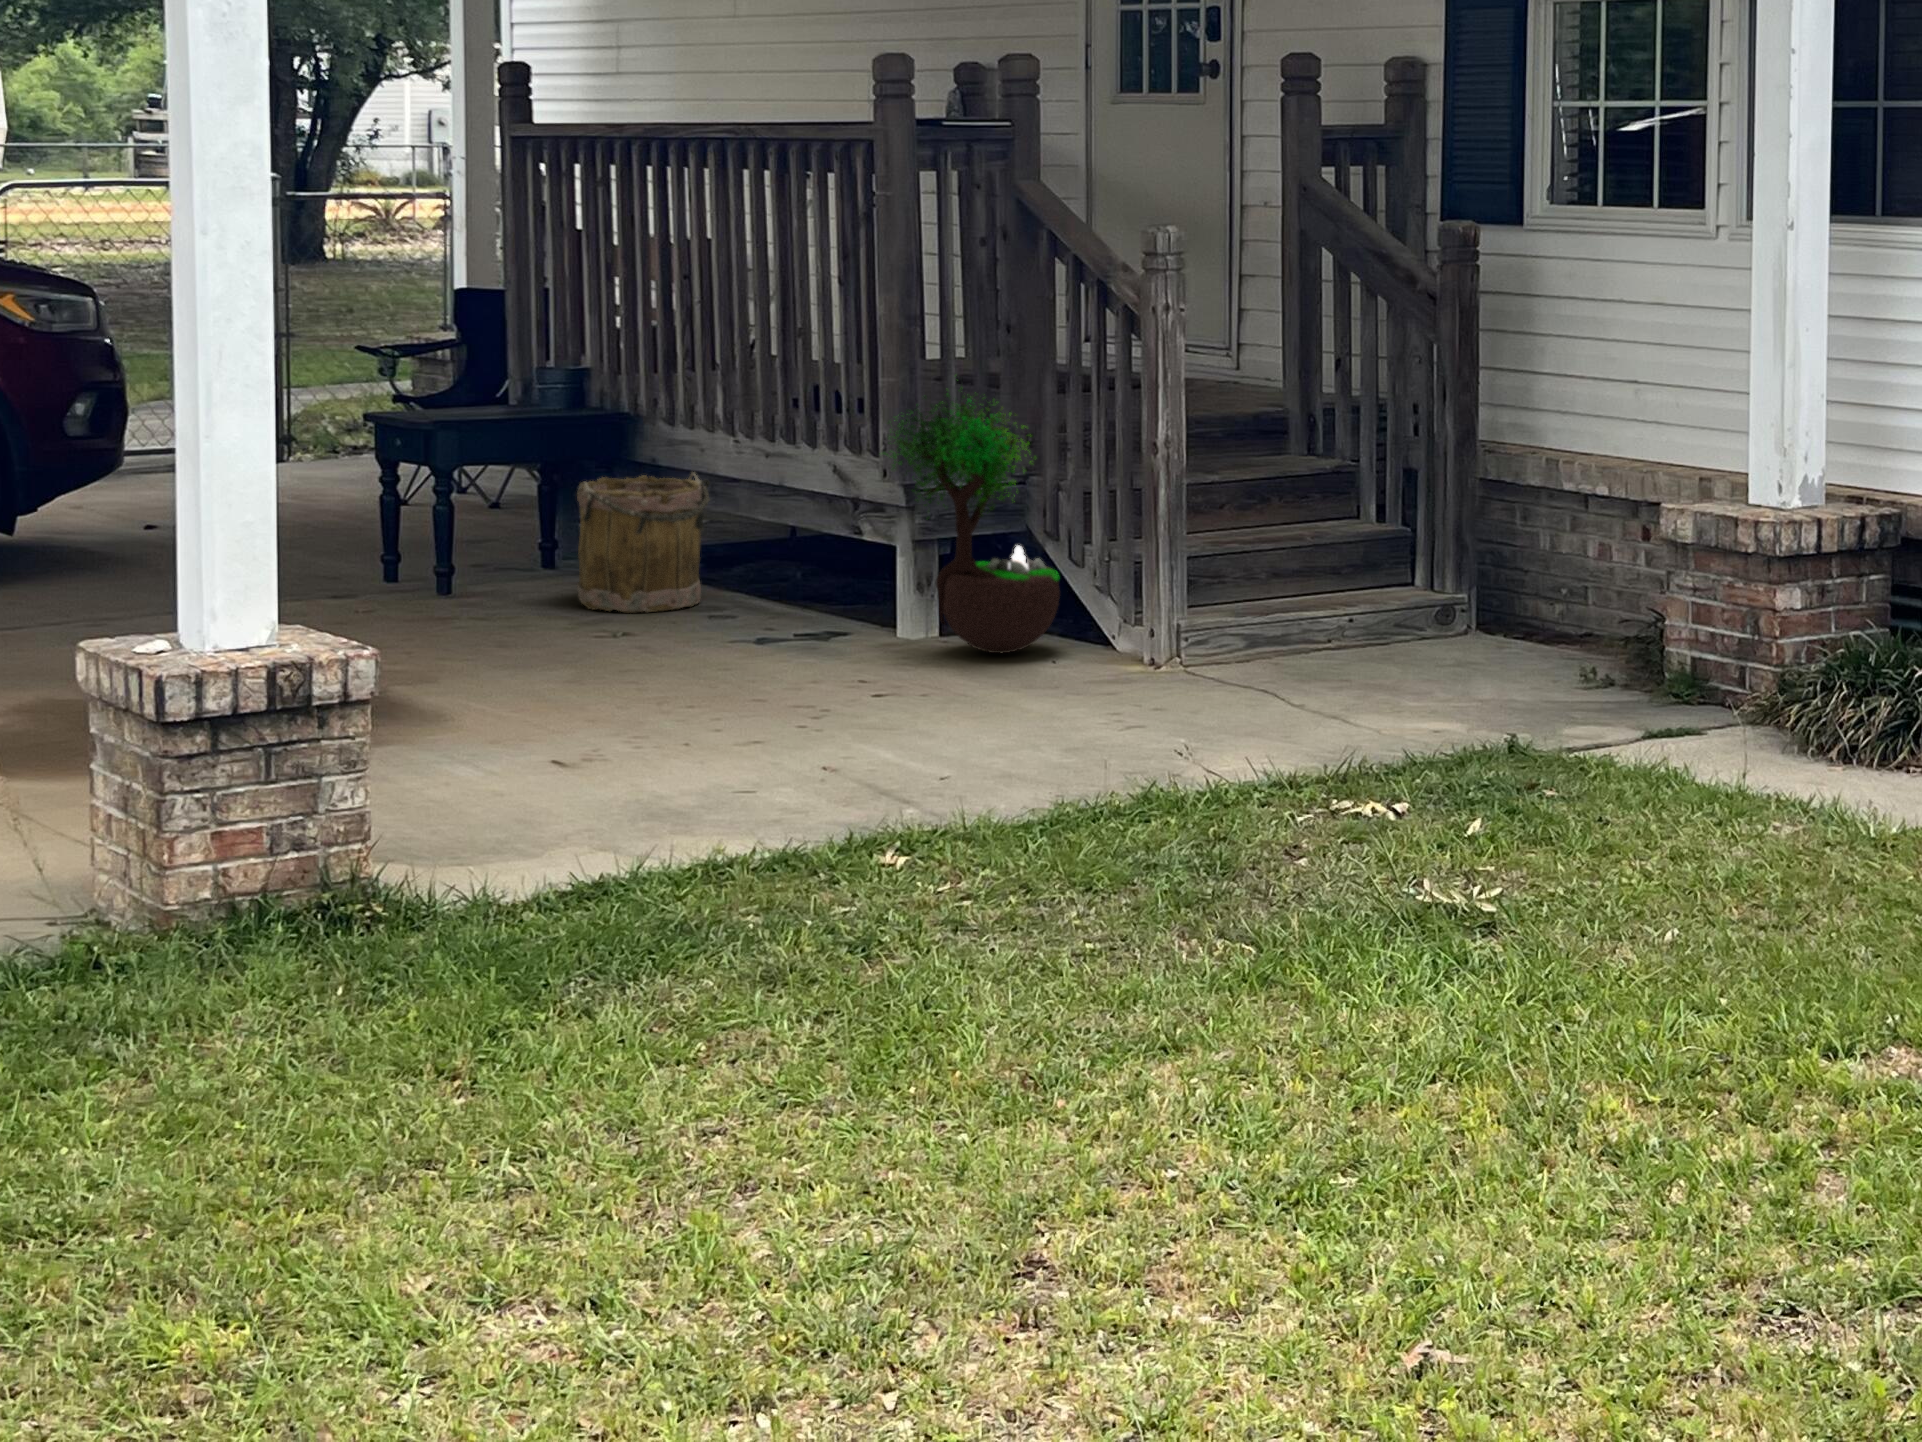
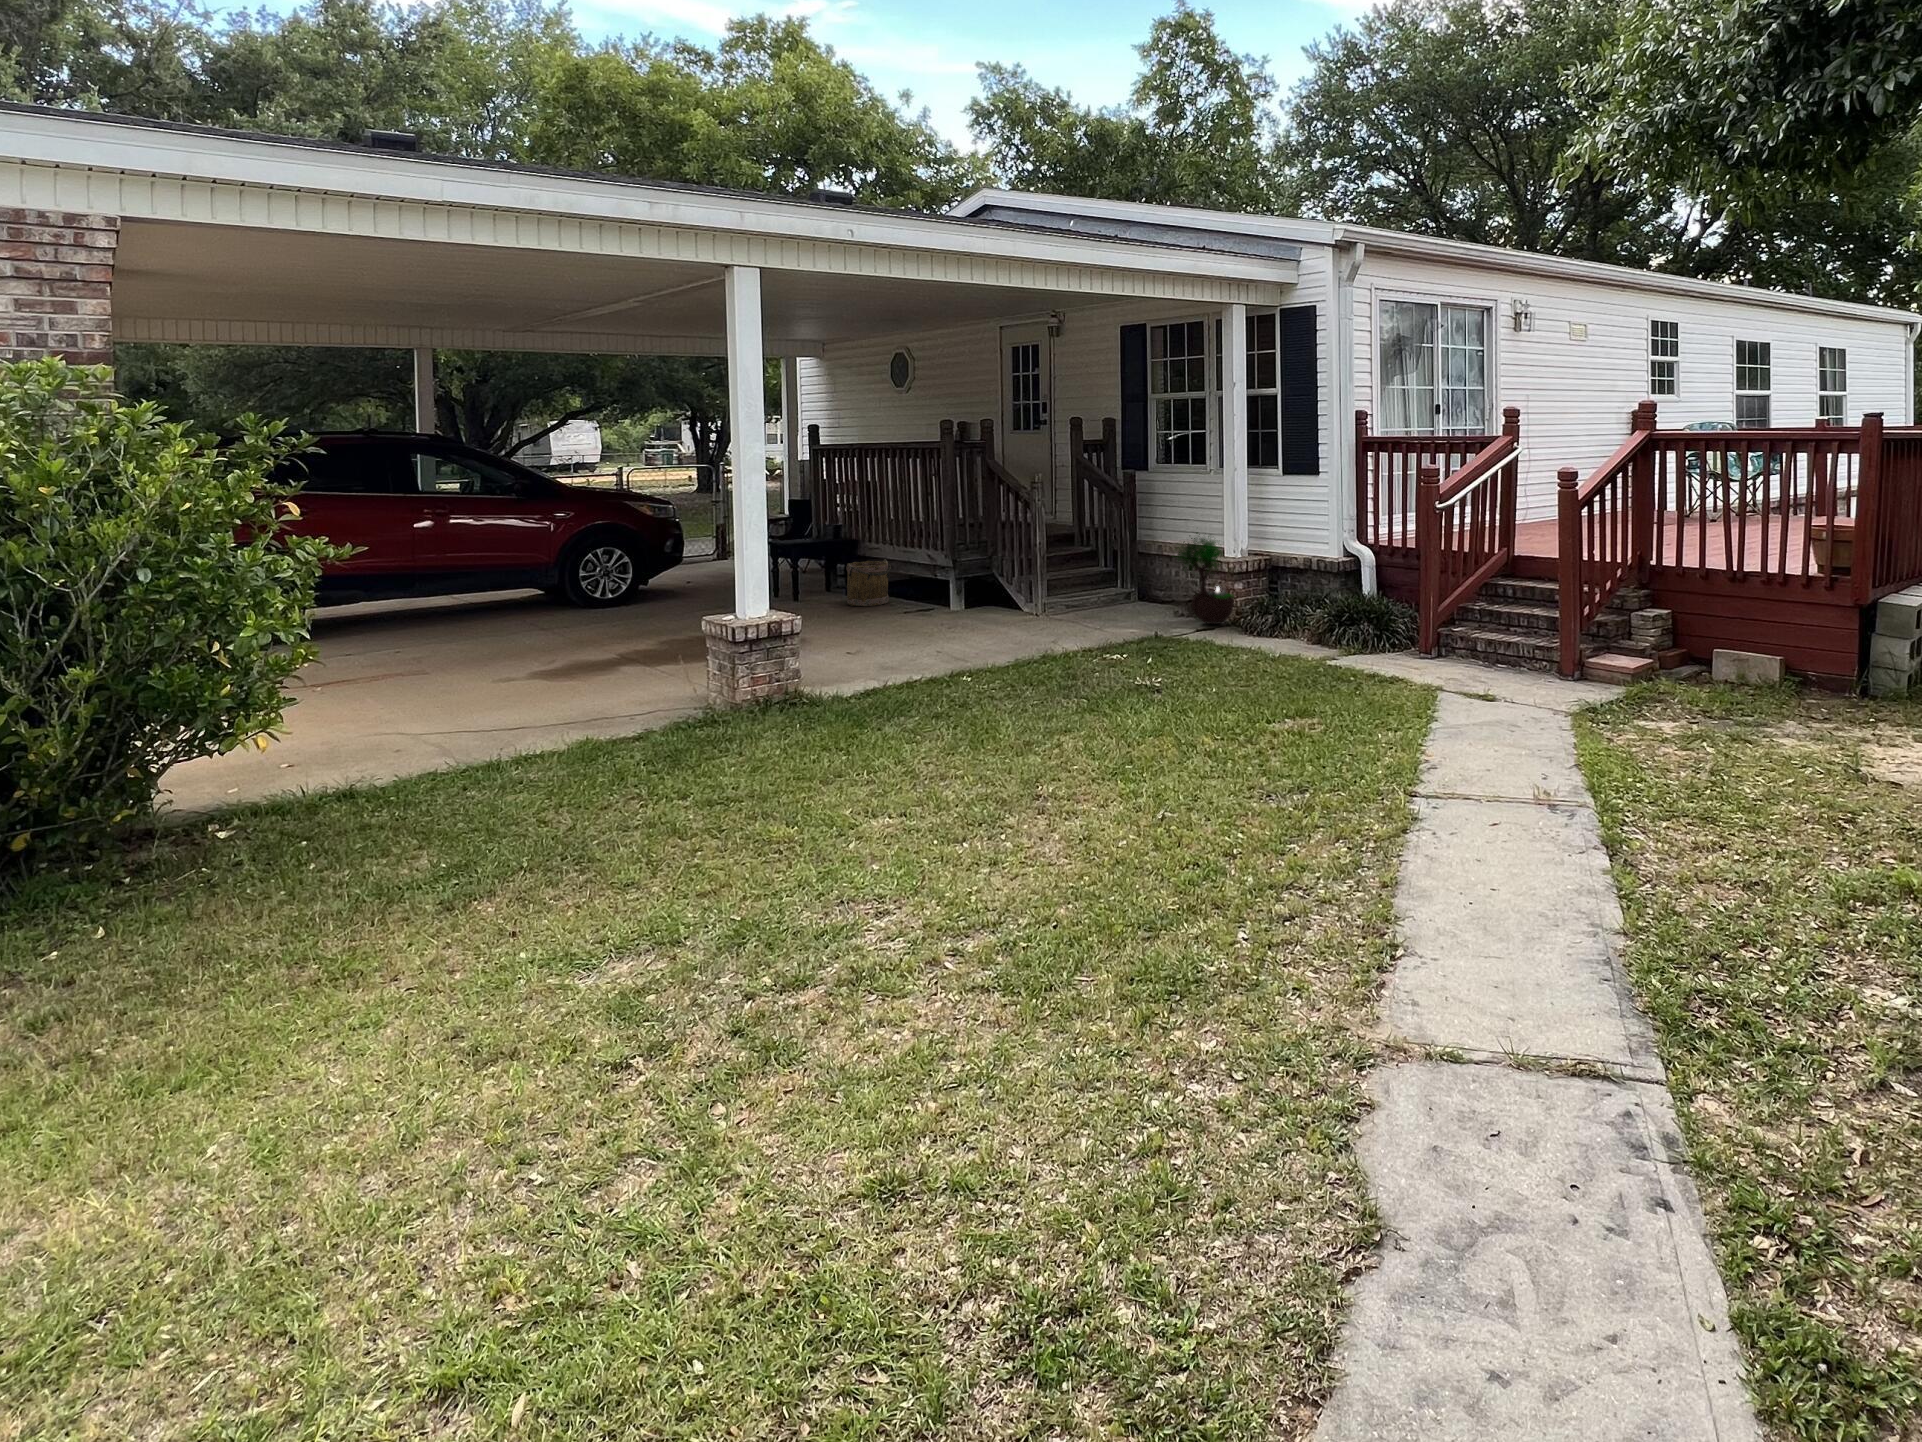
potted tree: present [881,376,1060,653] -> present [1175,533,1234,624]

